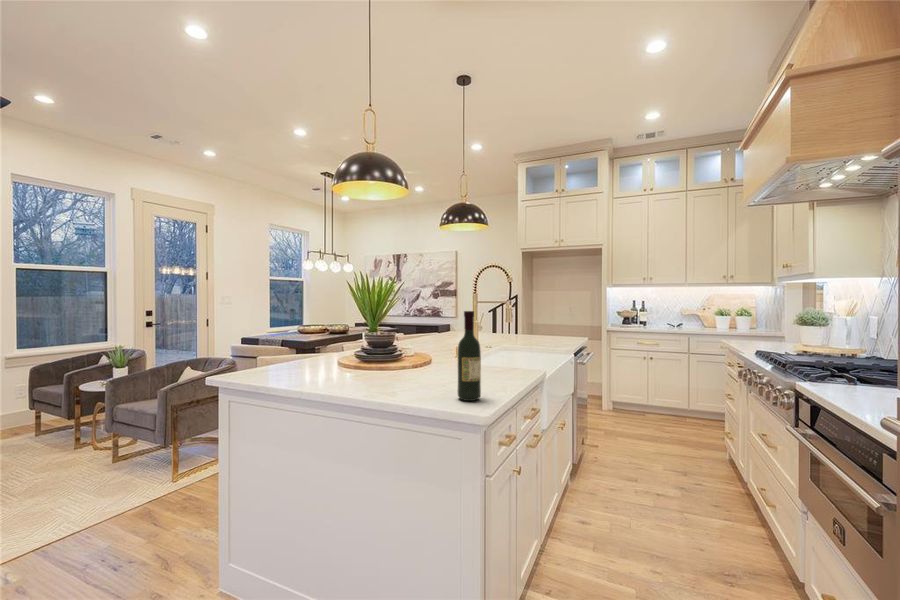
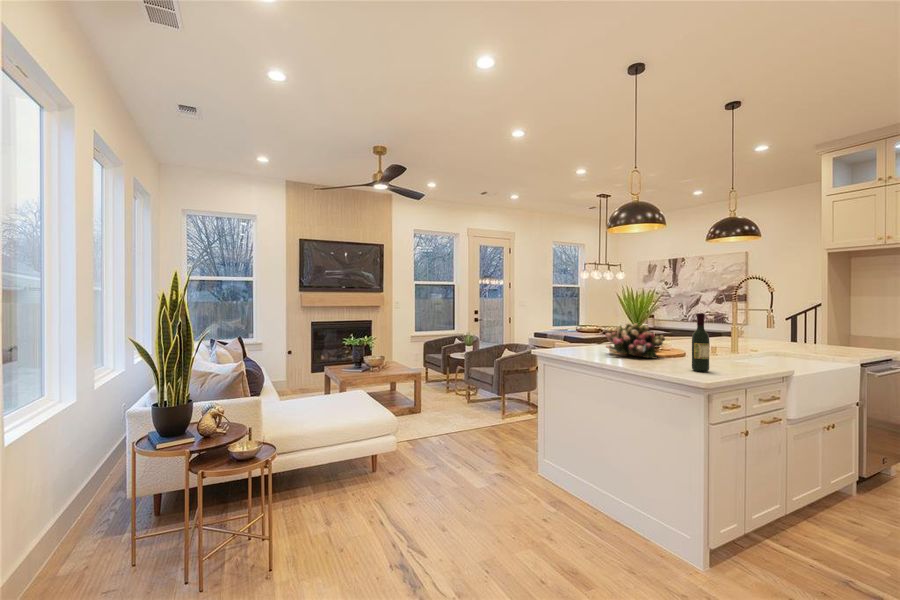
flower arrangement: none [327,325,412,379] -> present [605,322,665,358]

